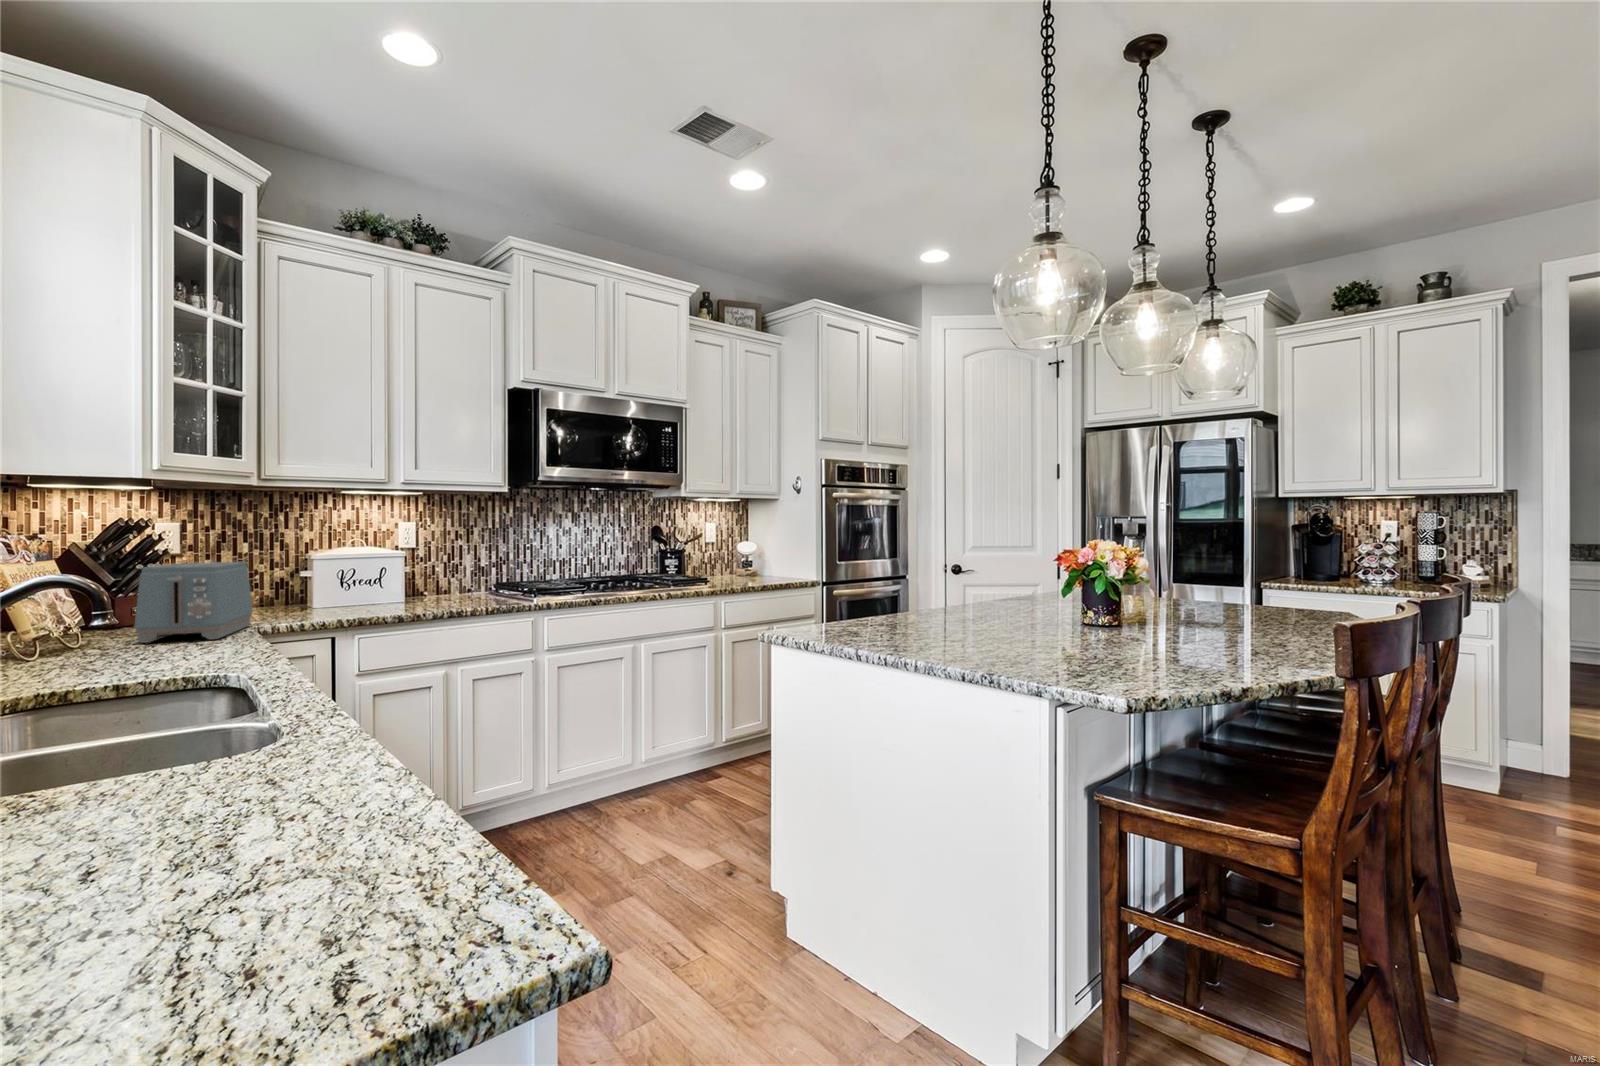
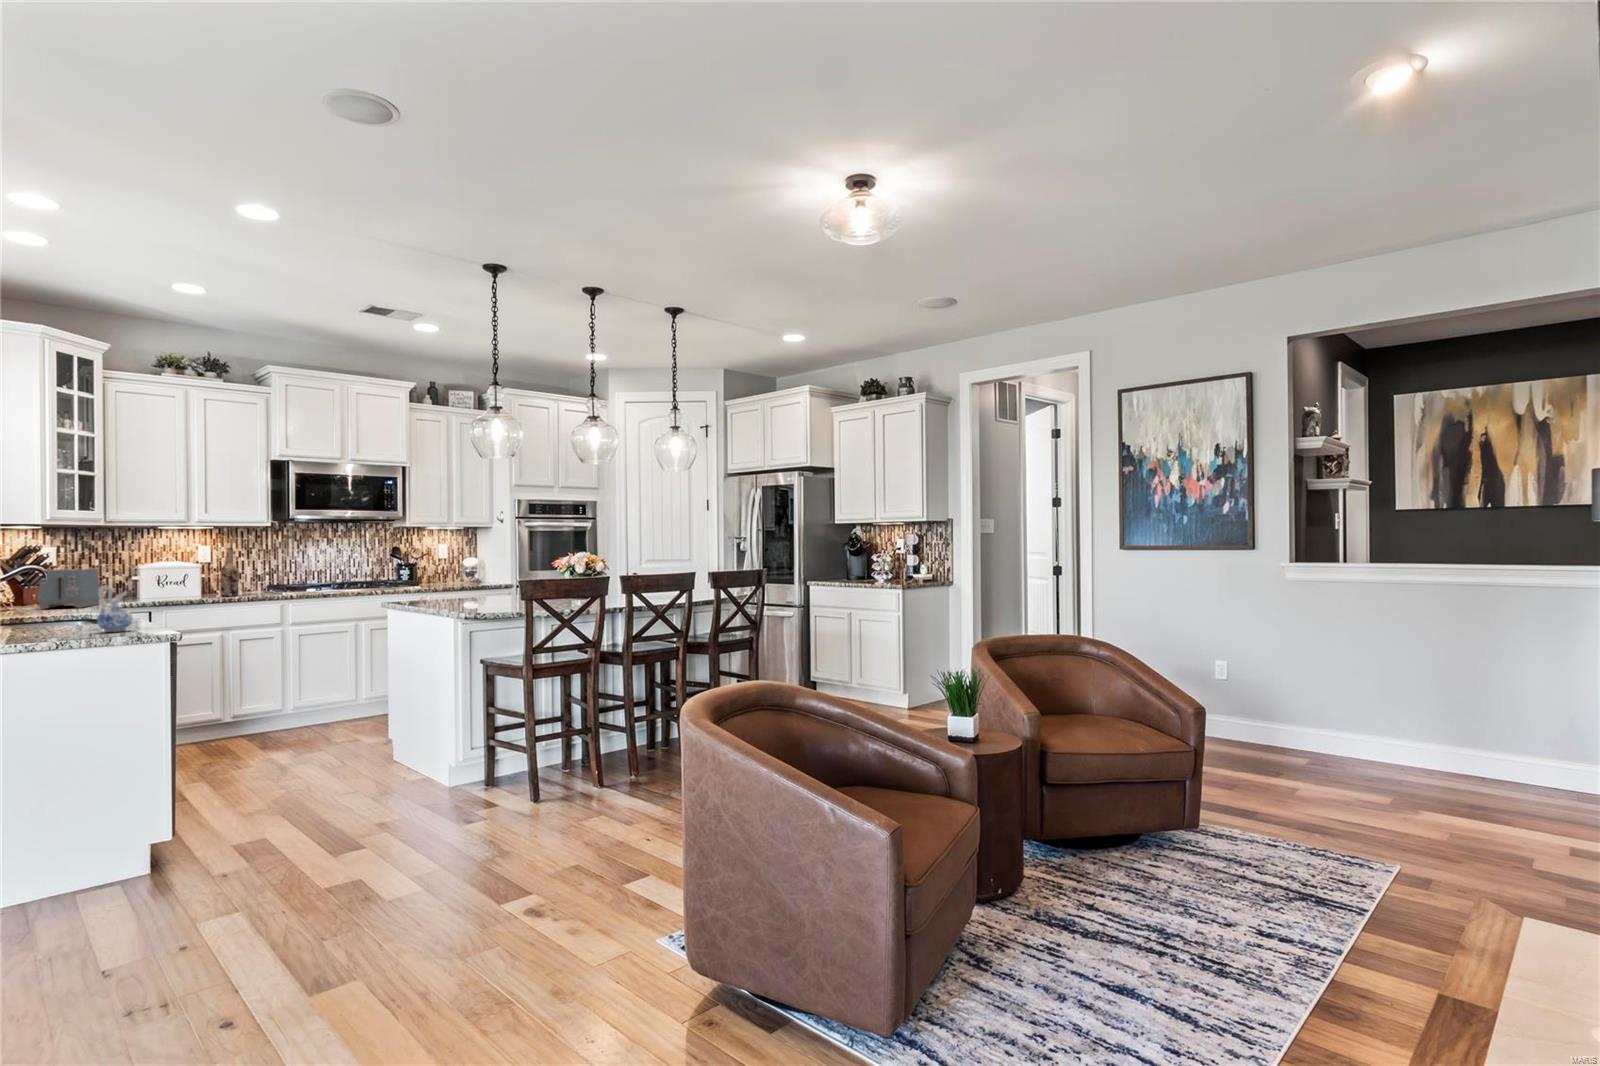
wine bottle: none [442,526,468,606] -> present [221,548,239,596]
ceramic pitcher: none [240,680,368,864] -> present [97,586,133,632]

